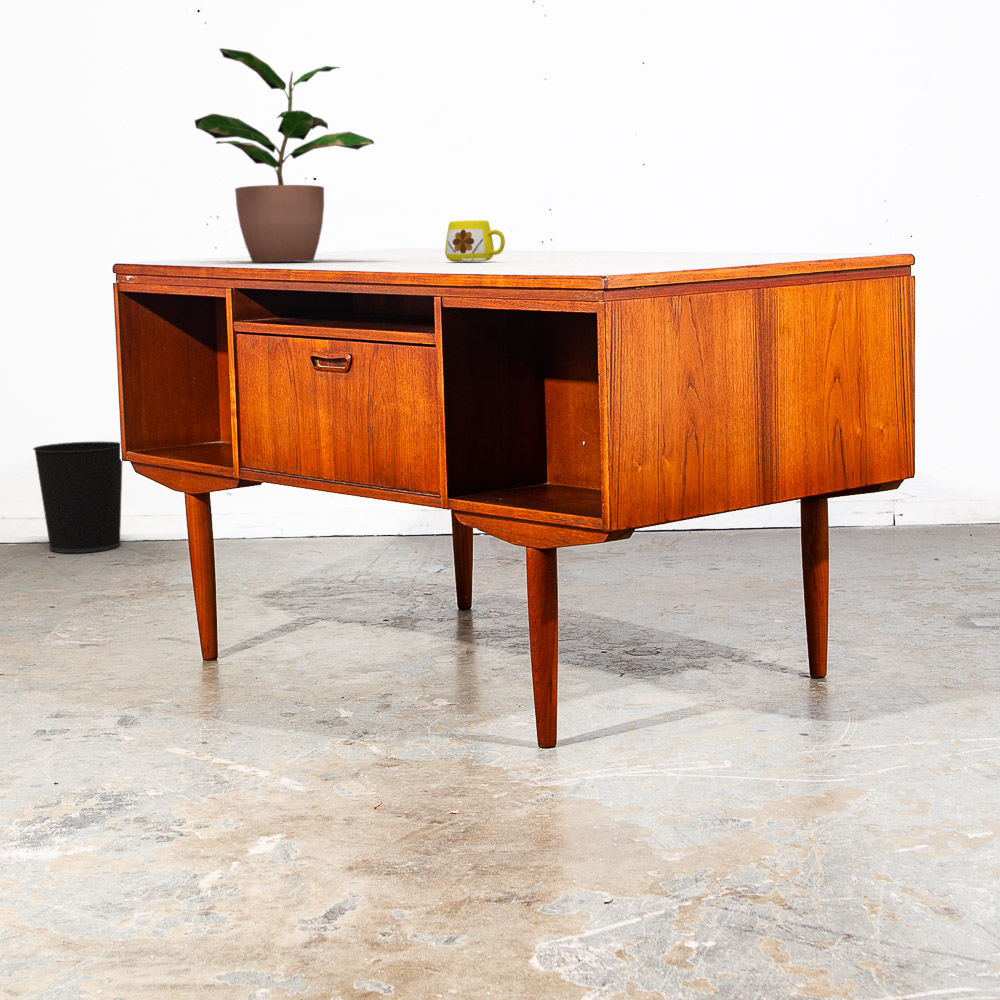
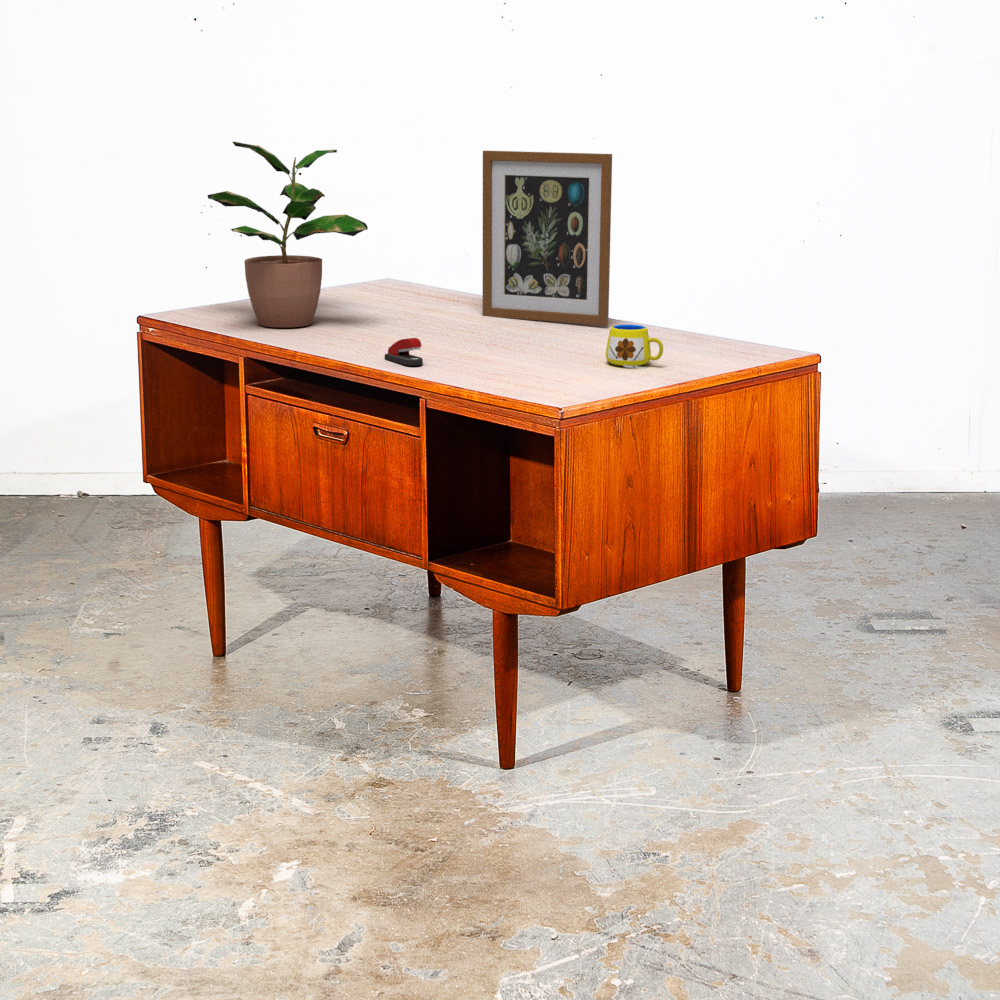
picture frame: none [505,57,653,260] -> present [482,151,612,325]
mug: present [445,220,505,262] -> present [606,325,663,369]
stapler: none [391,234,435,265] -> present [385,338,423,366]
wastebasket: present [33,441,122,553] -> none [39,400,123,506]

